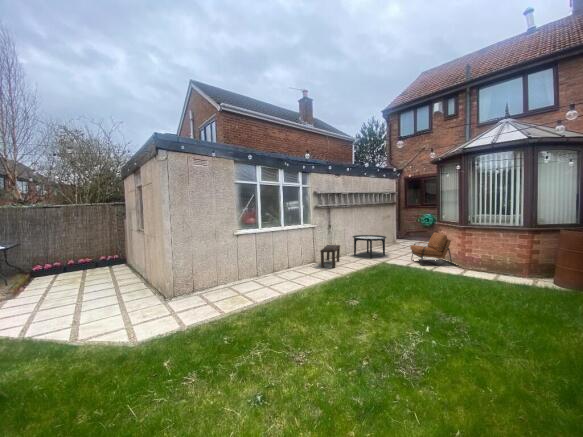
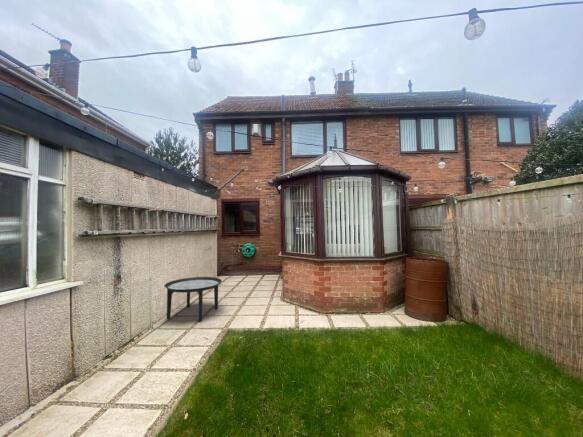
chair: present [410,232,452,266] -> none [257,267,307,319]
bench: present [320,245,340,268] -> none [92,314,144,394]

